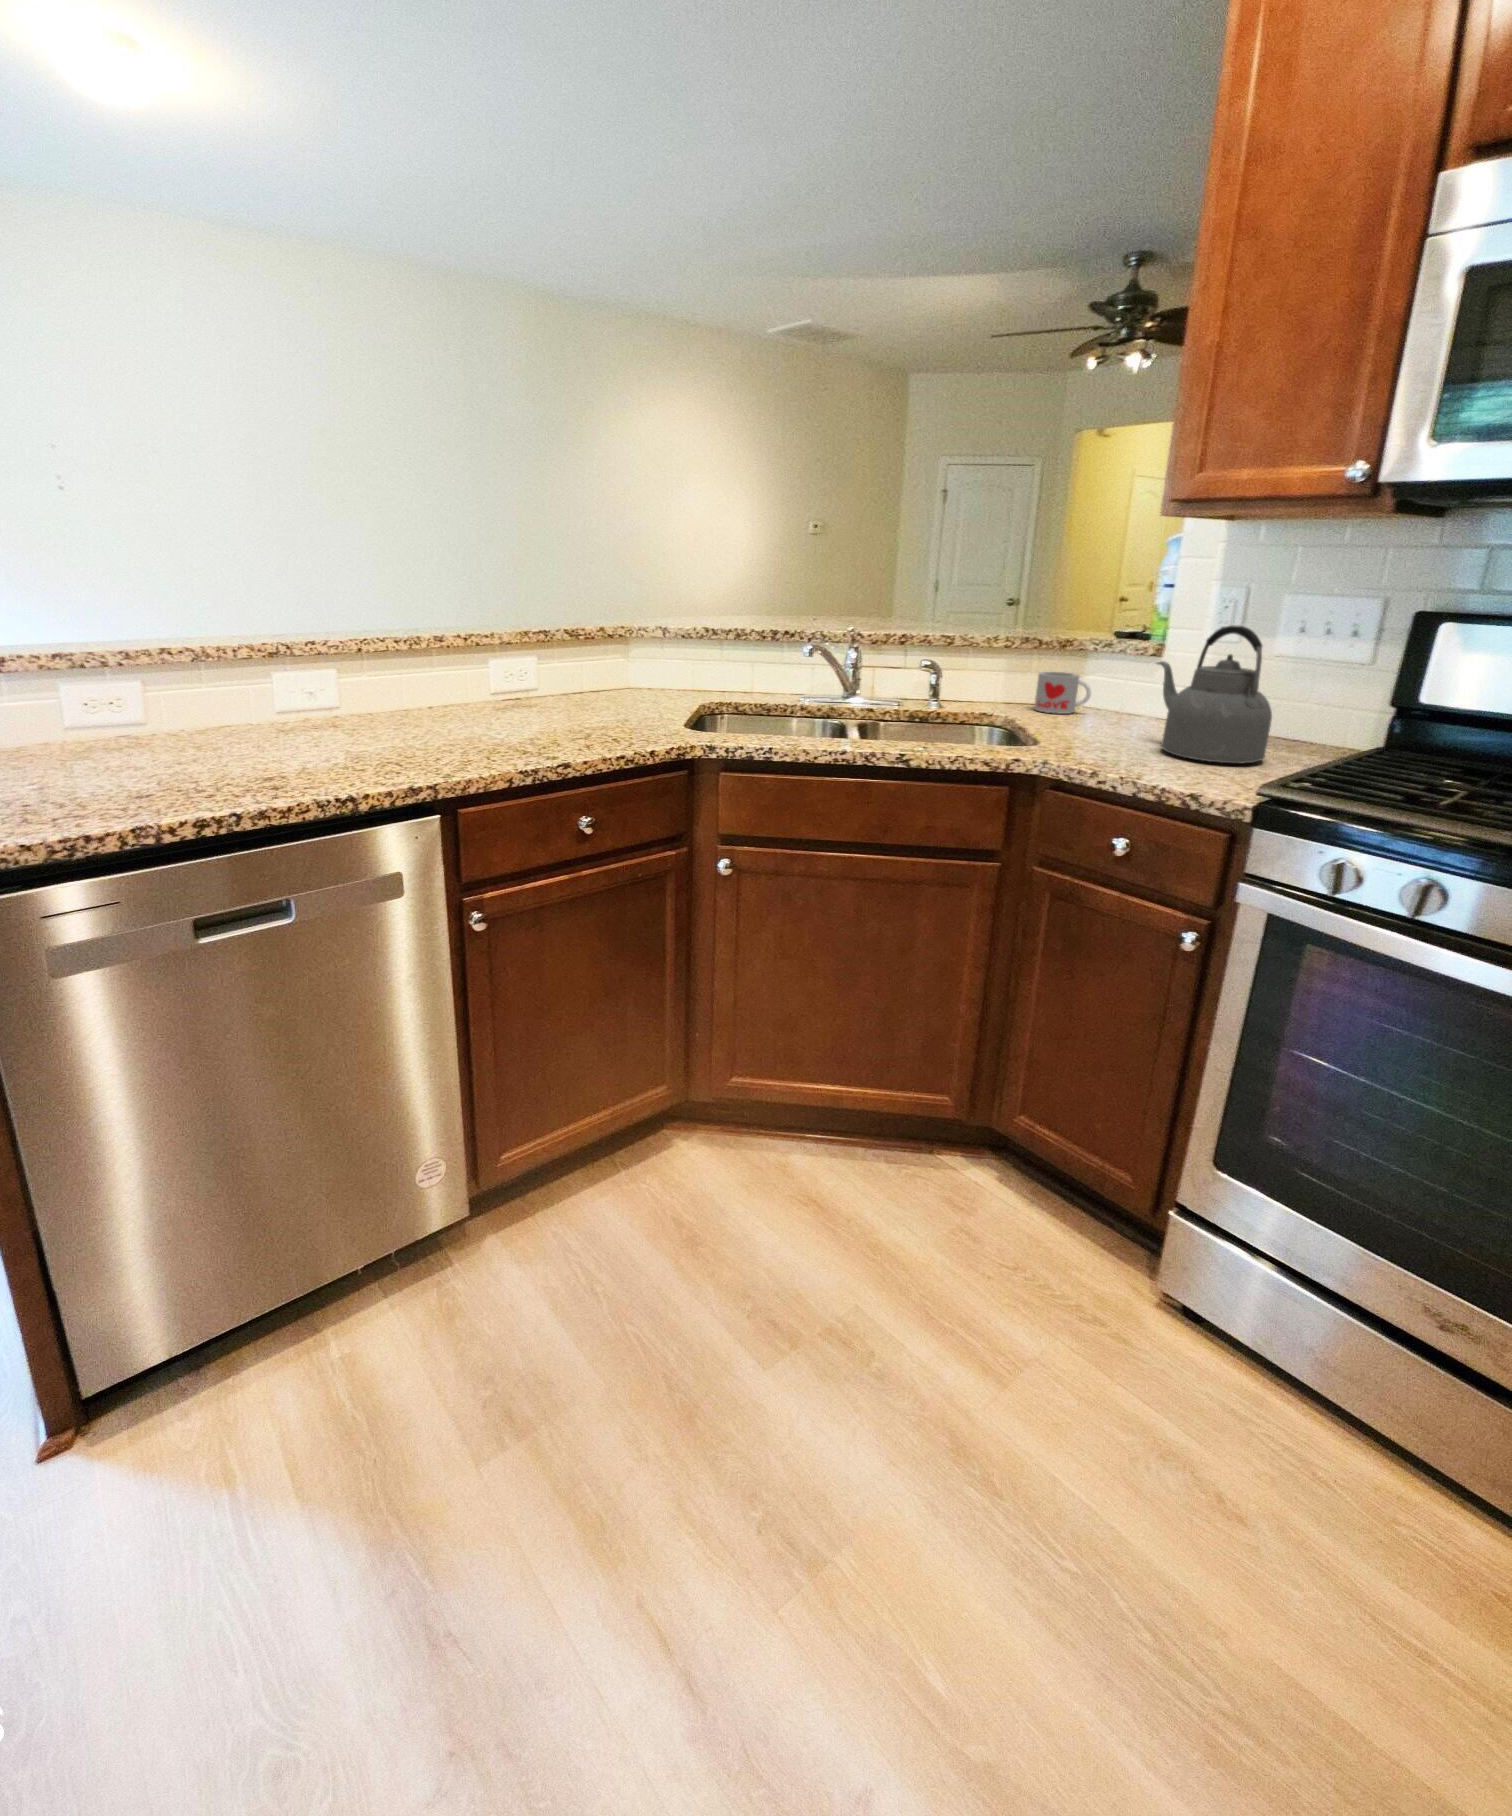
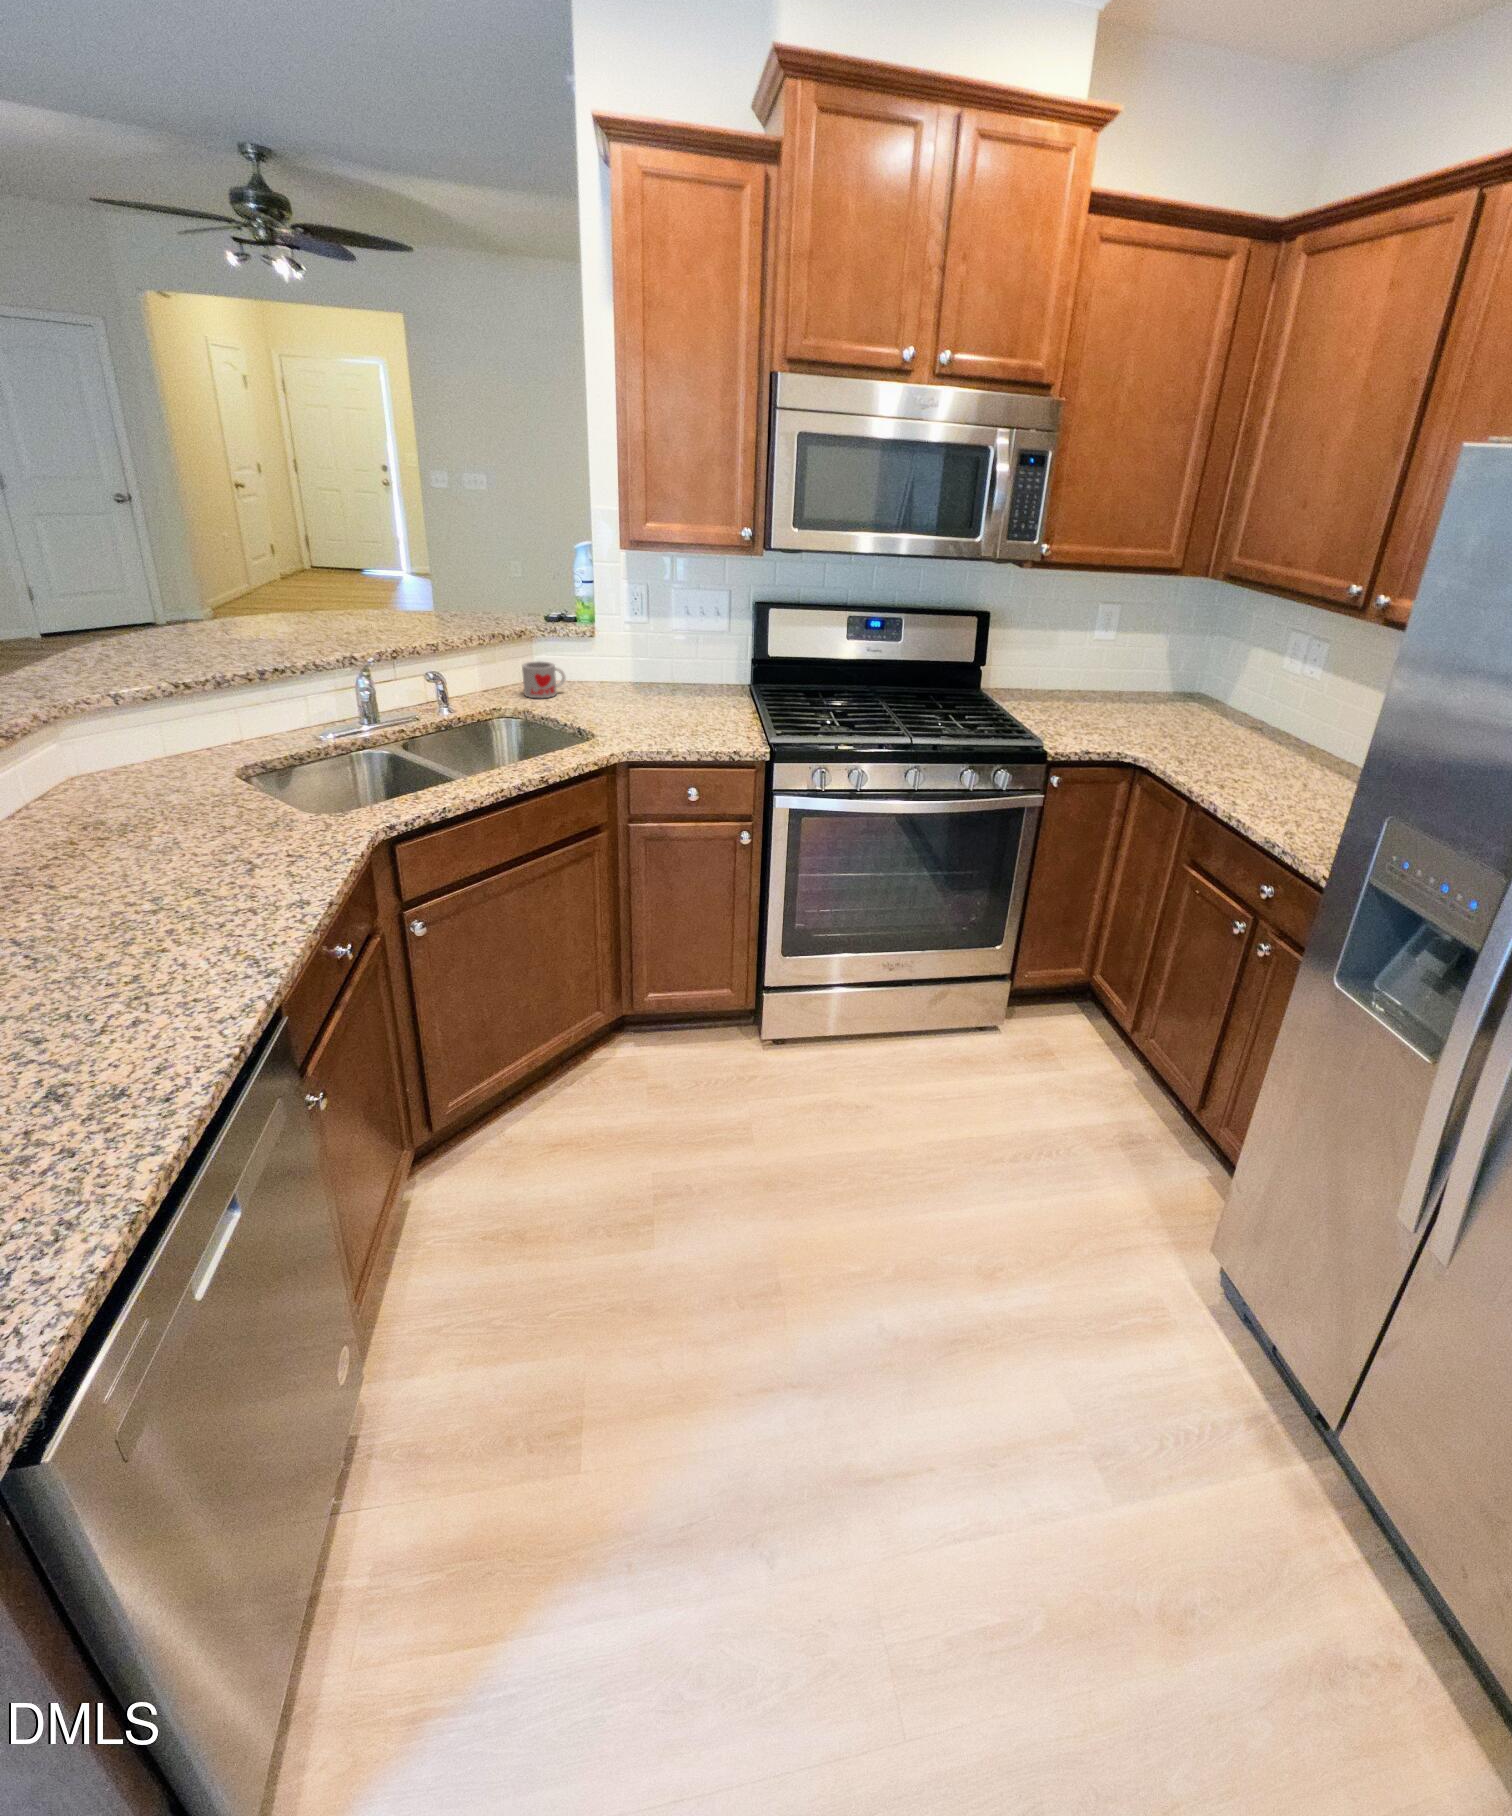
kettle: present [1157,626,1272,764] -> none [635,629,723,722]

